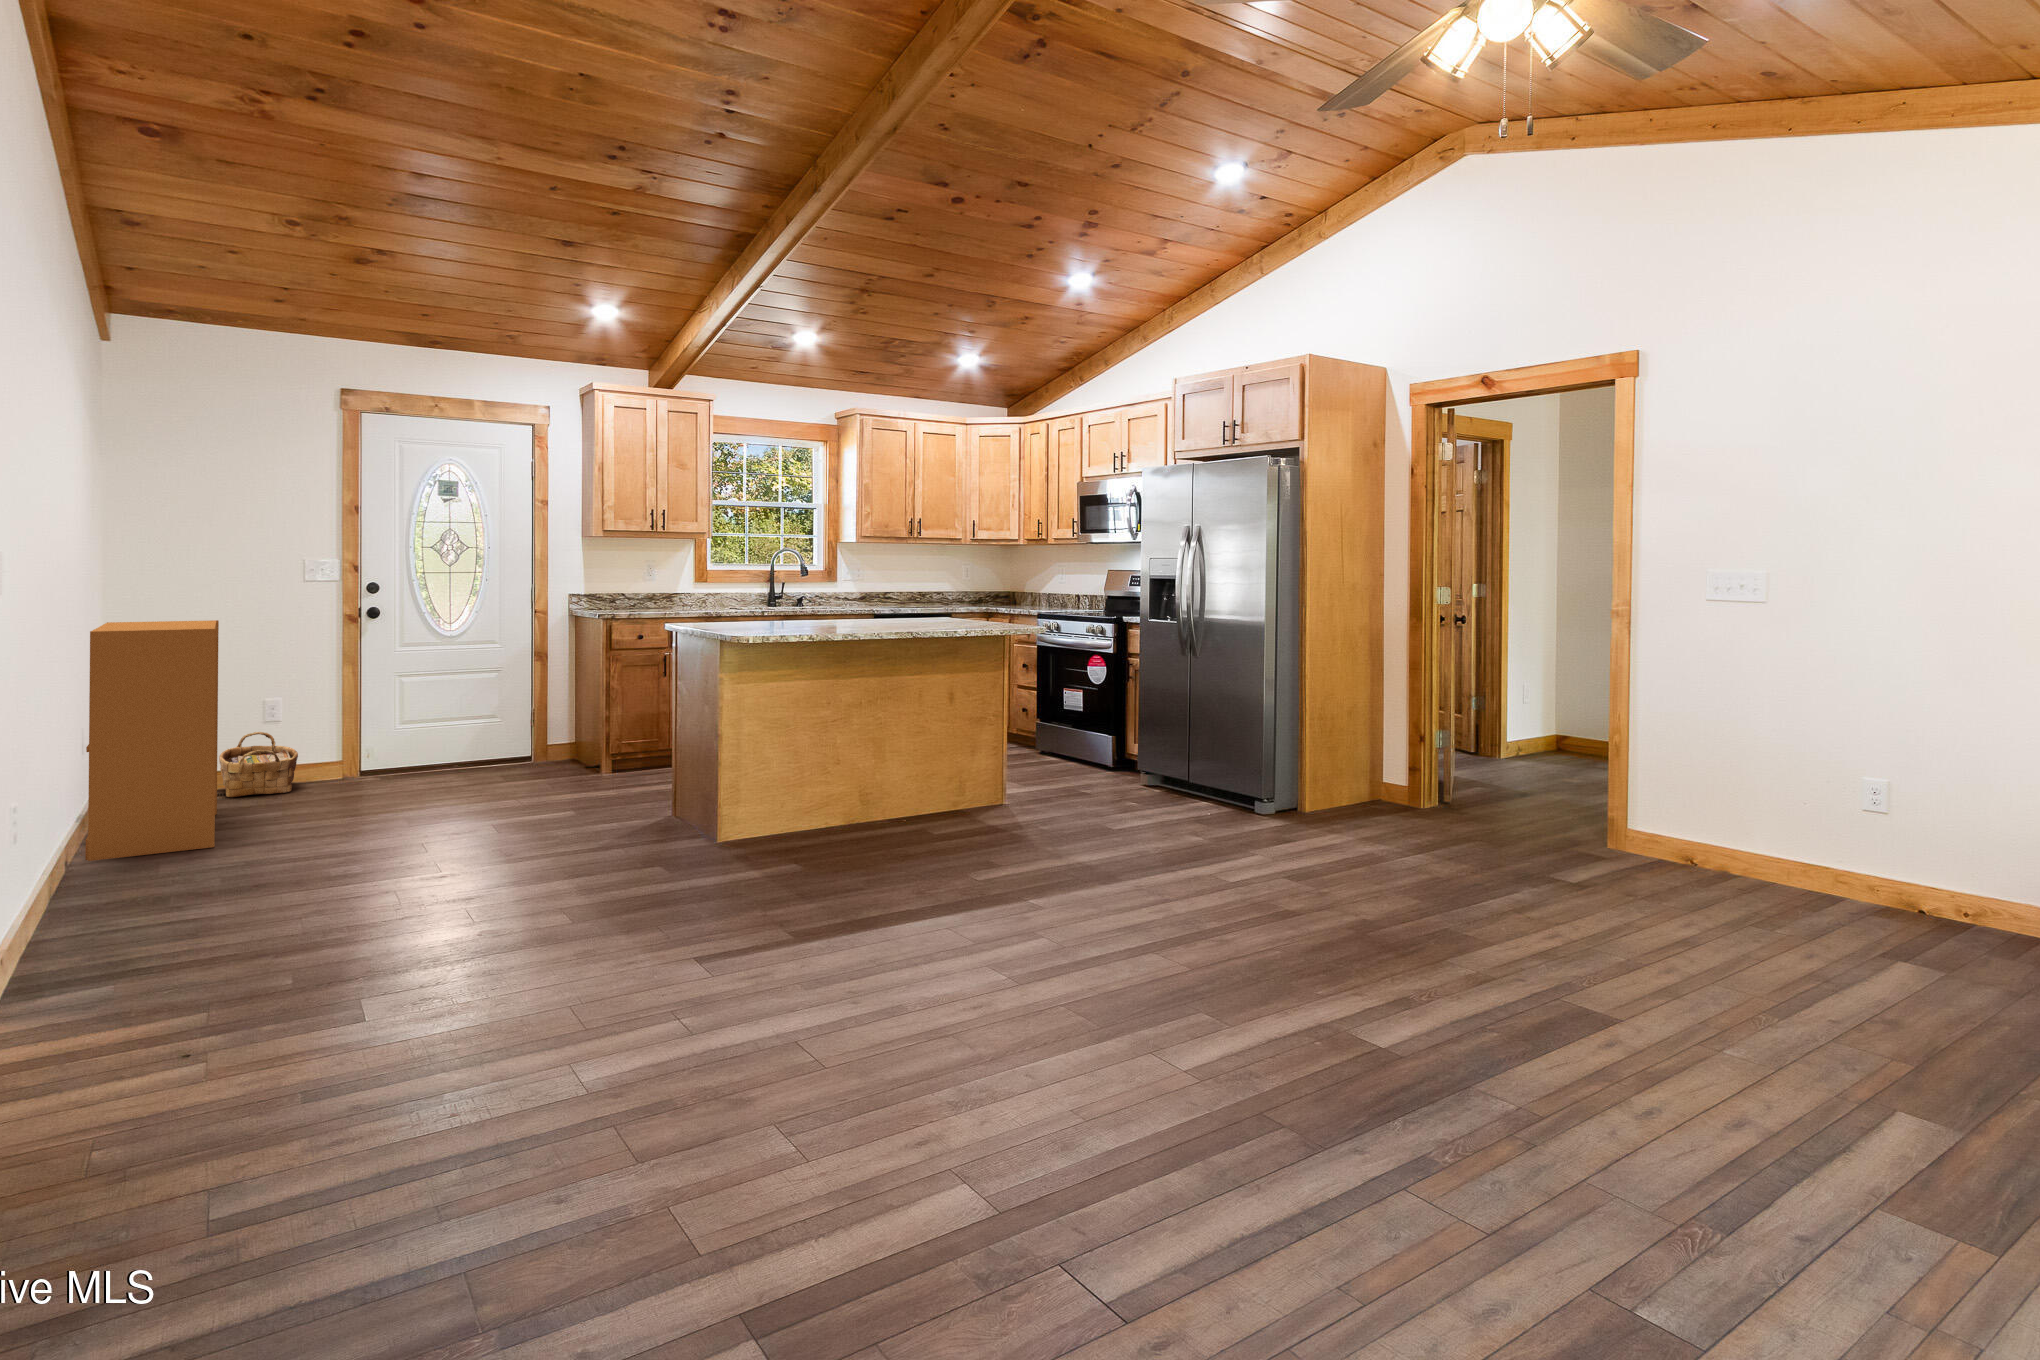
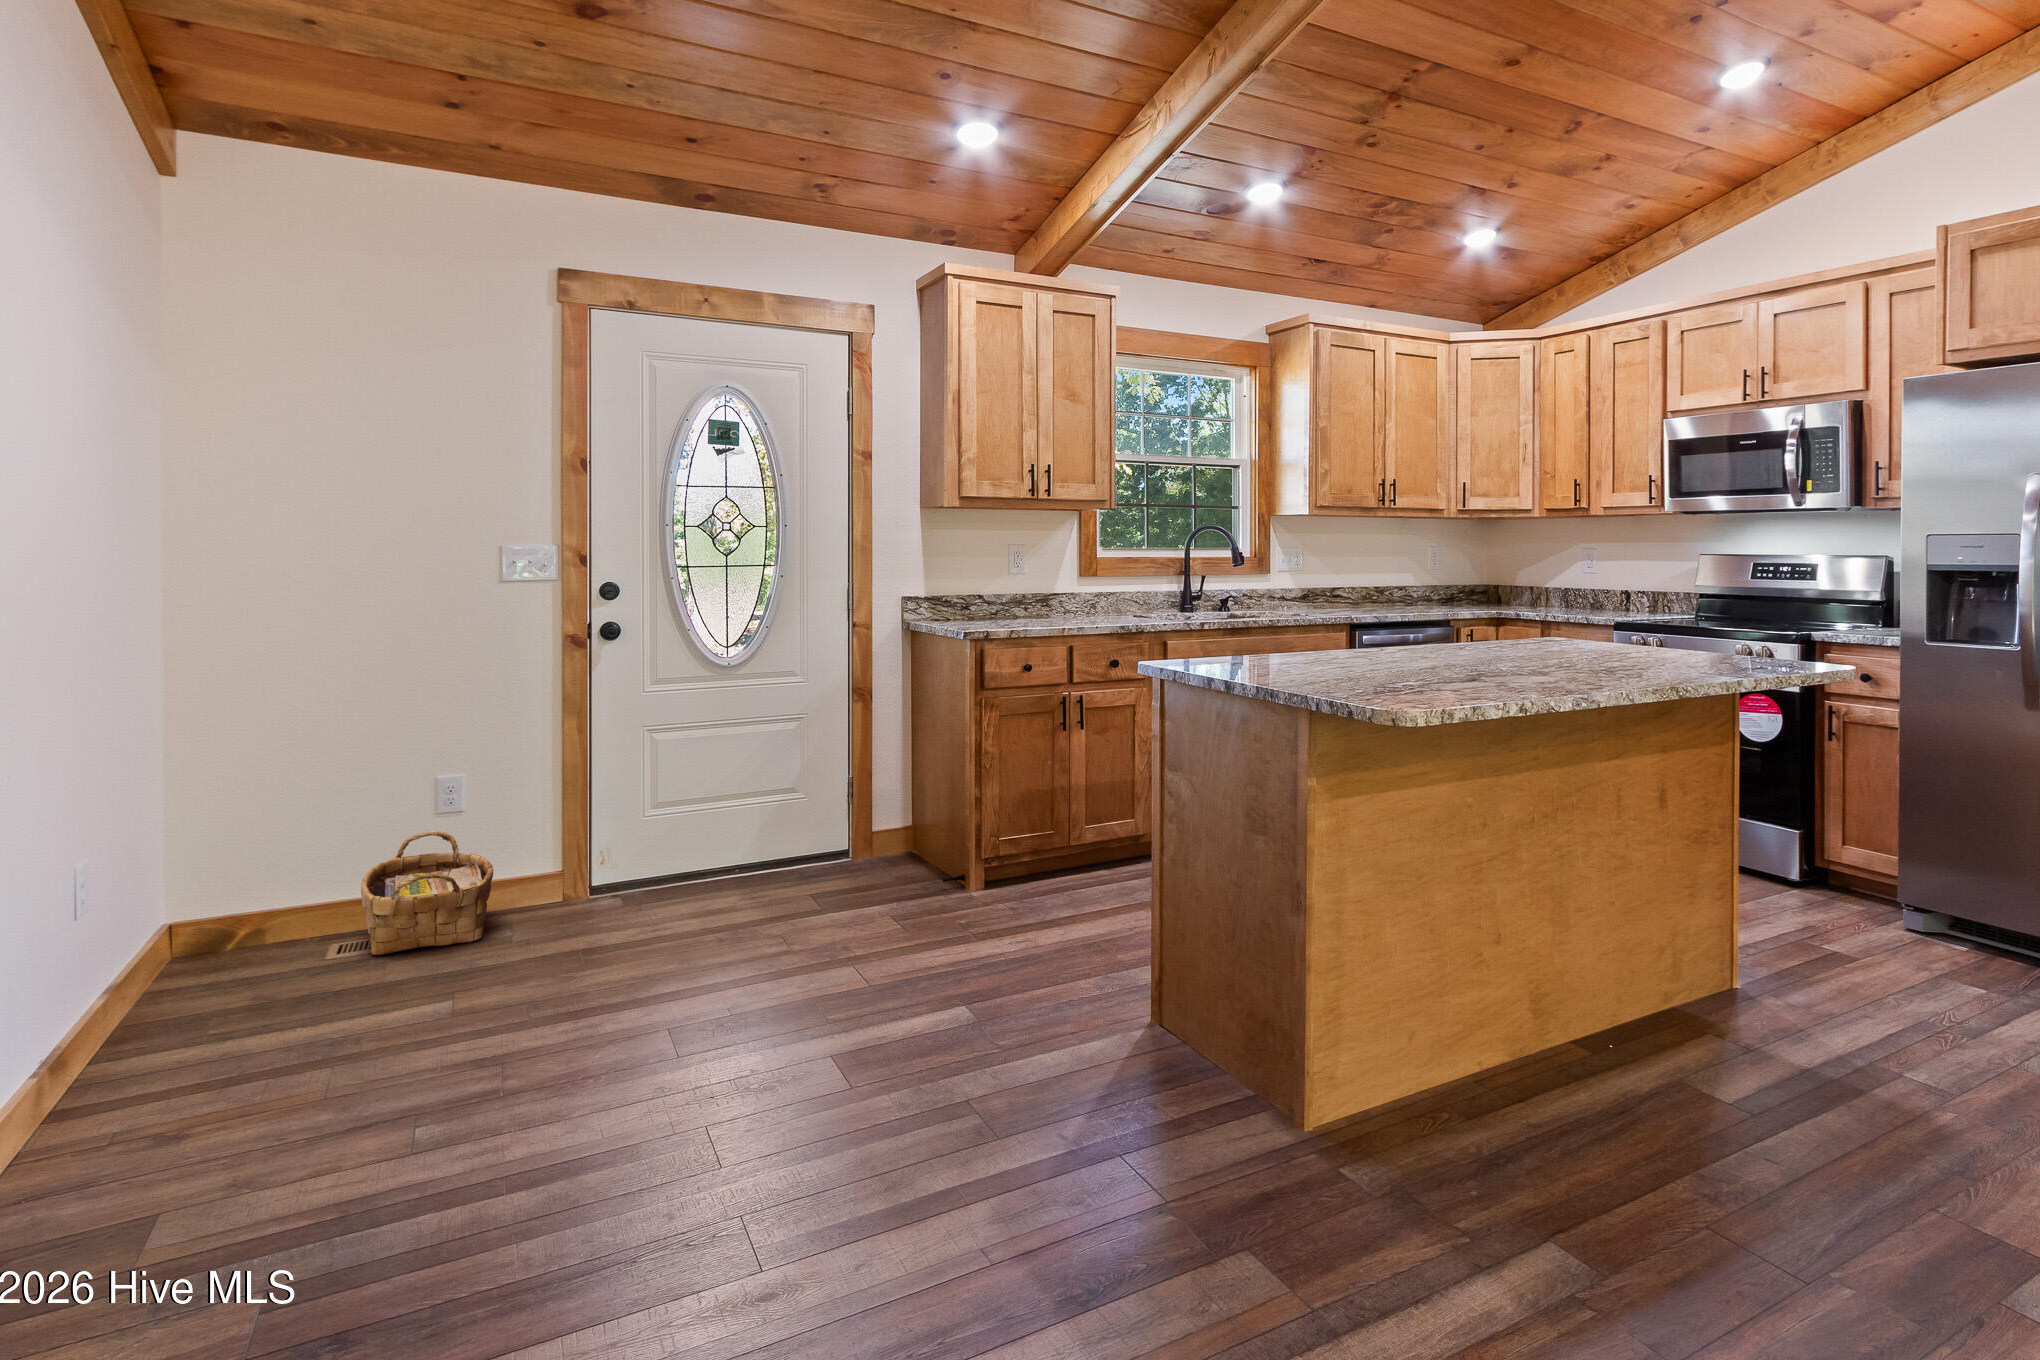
bookshelf: present [85,620,219,861] -> none [16,657,342,1199]

